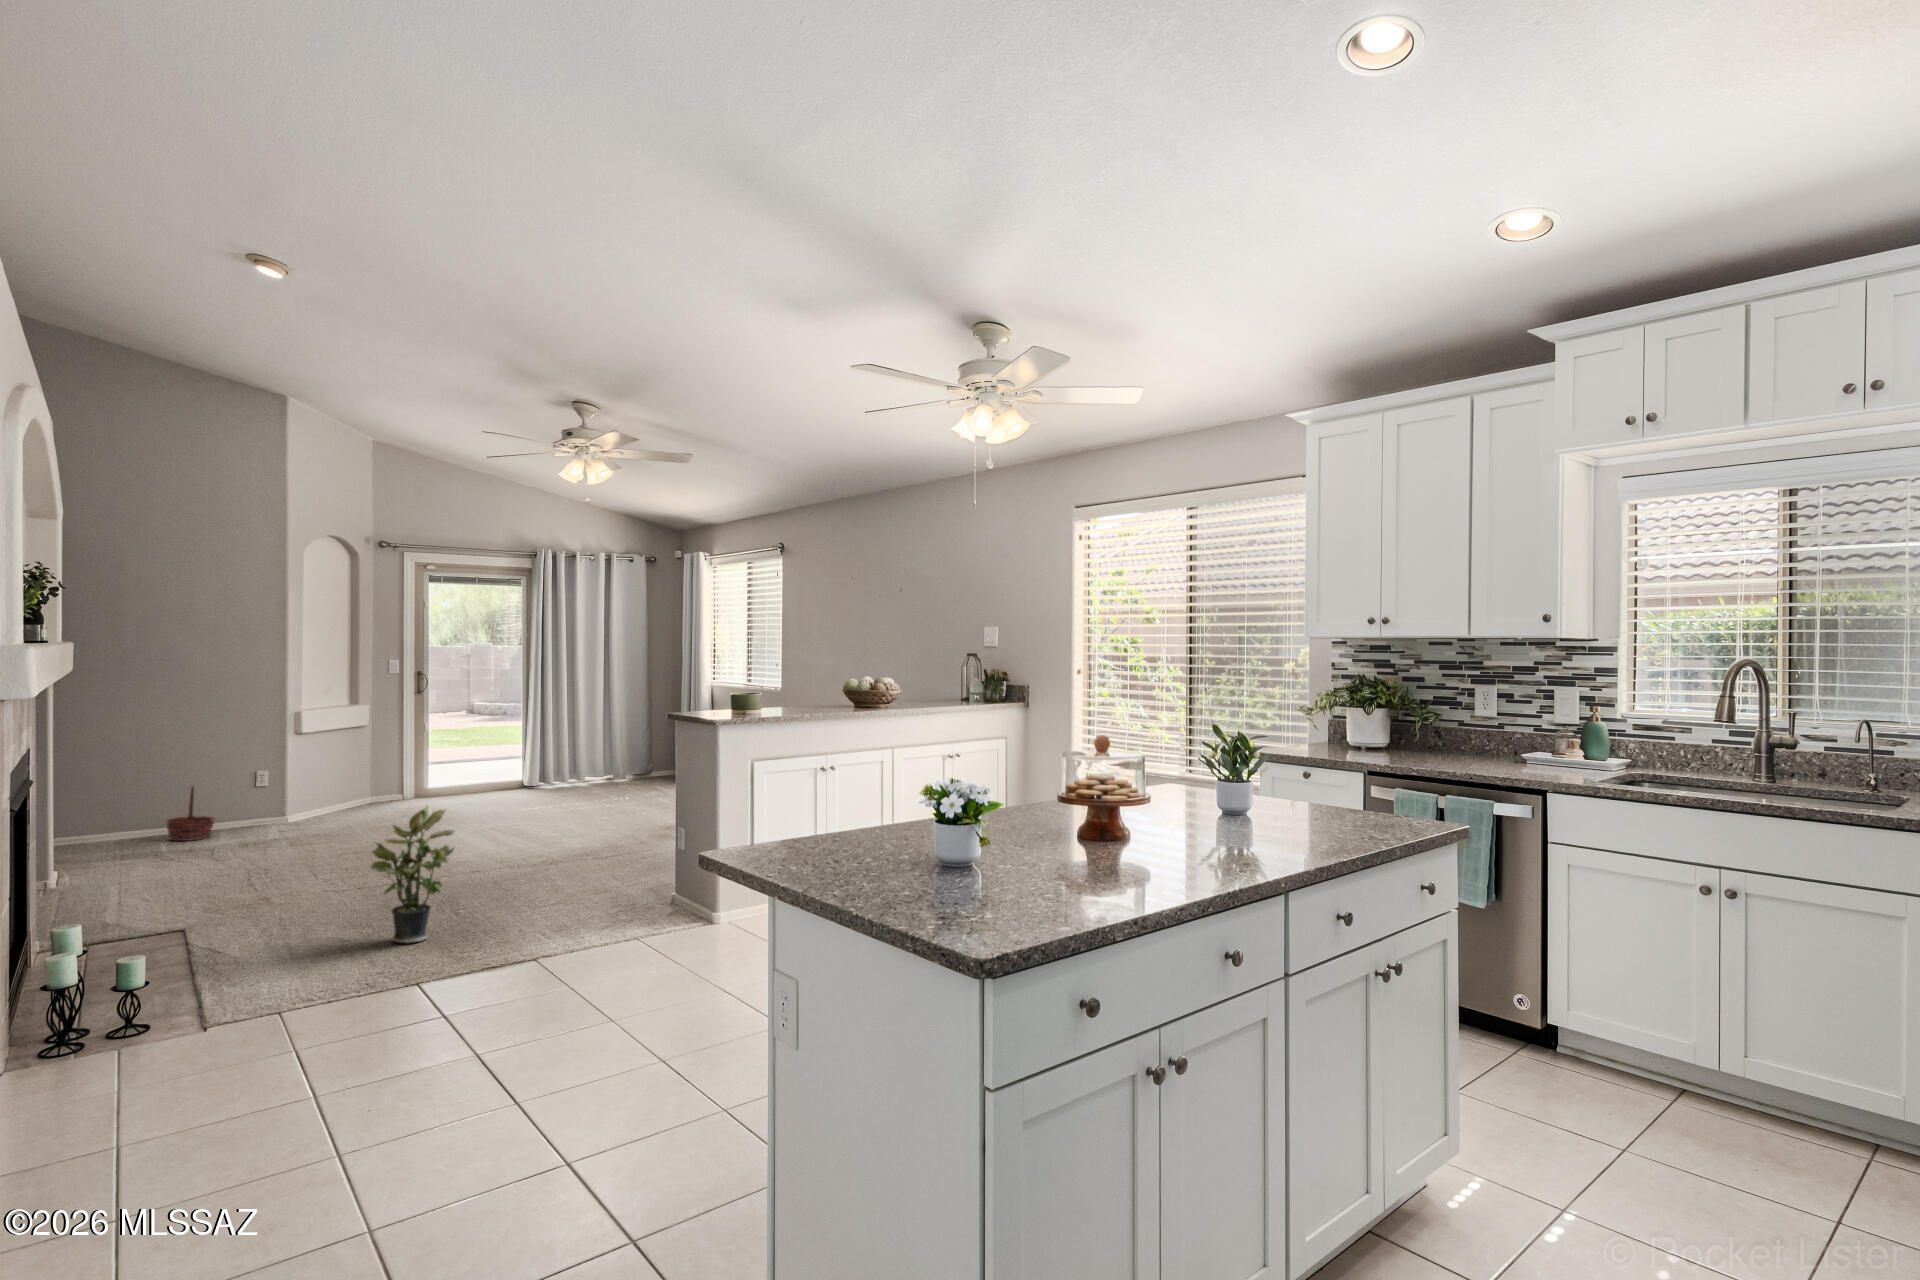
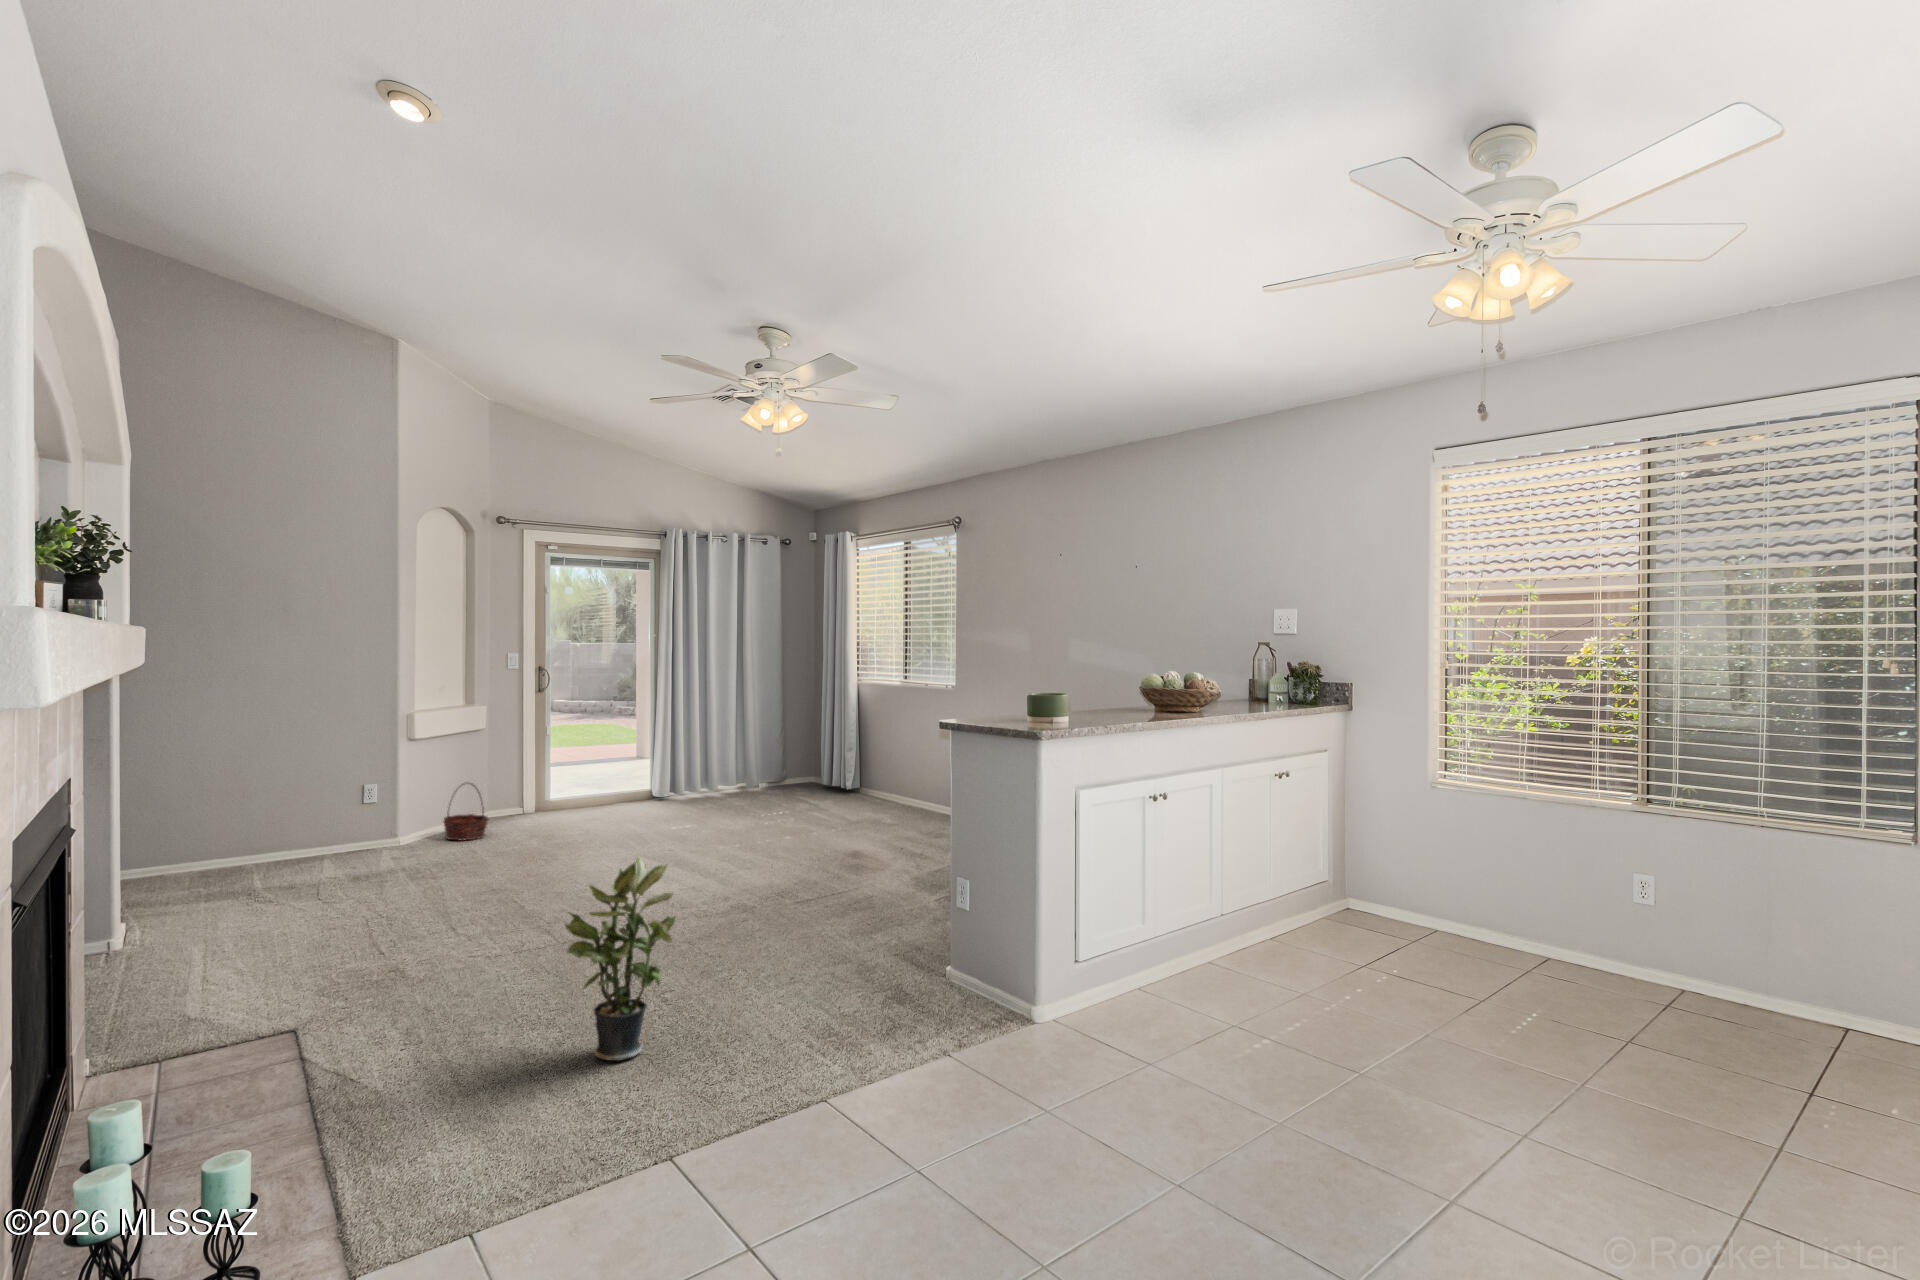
basket: present [167,787,214,841] -> present [444,784,489,840]

